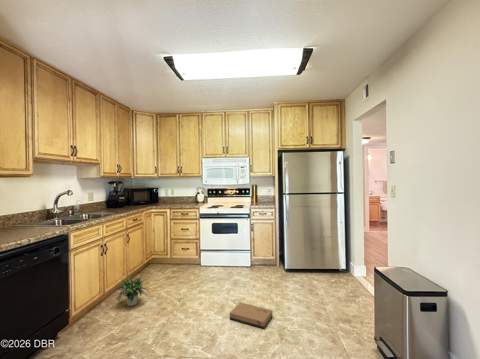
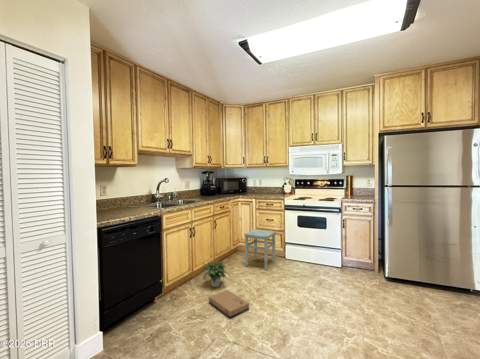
stool: none [160,240,192,280] -> present [244,229,276,270]
cardboard box: present [230,303,272,329] -> present [209,290,249,318]

